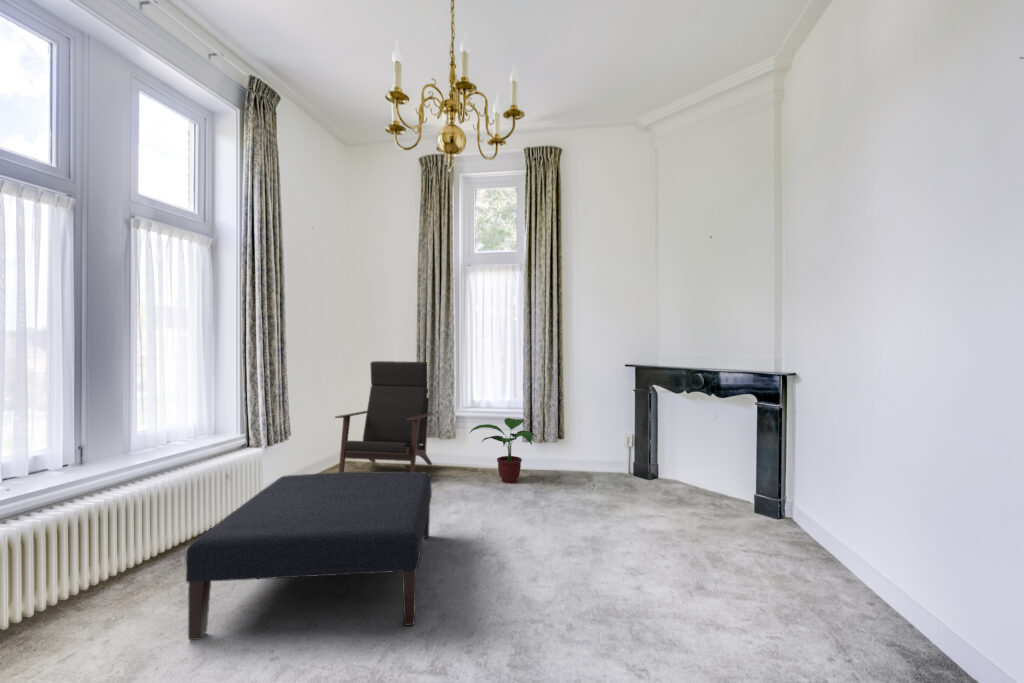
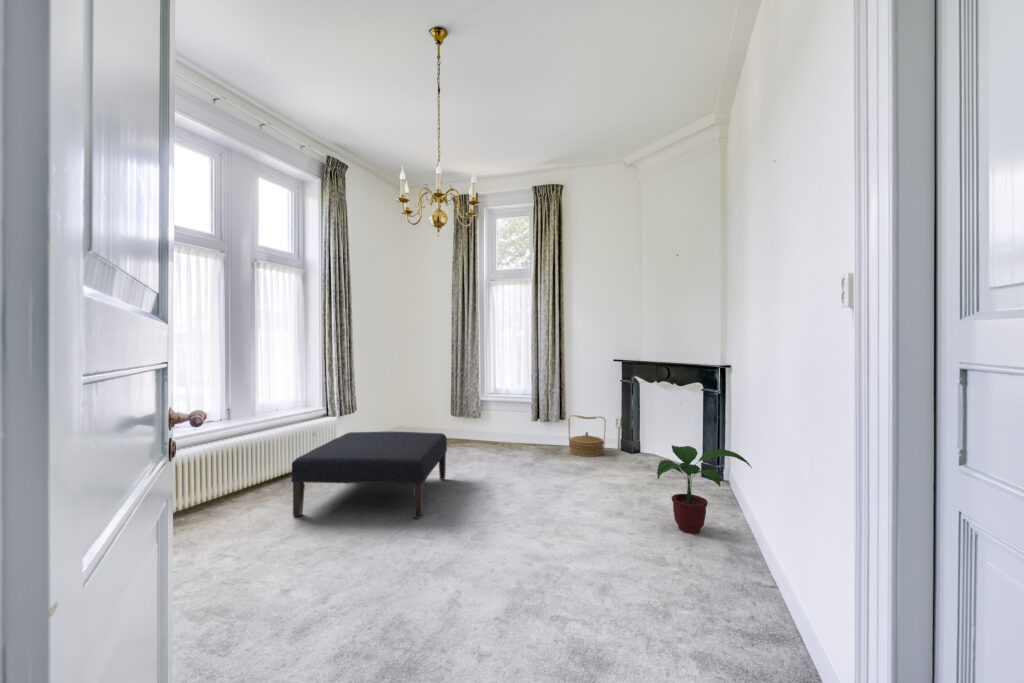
lounge chair: present [335,361,433,472] -> none [388,357,463,451]
potted plant: present [470,418,537,483] -> present [657,445,752,534]
woven basket: none [571,433,618,486] -> present [568,415,606,457]

